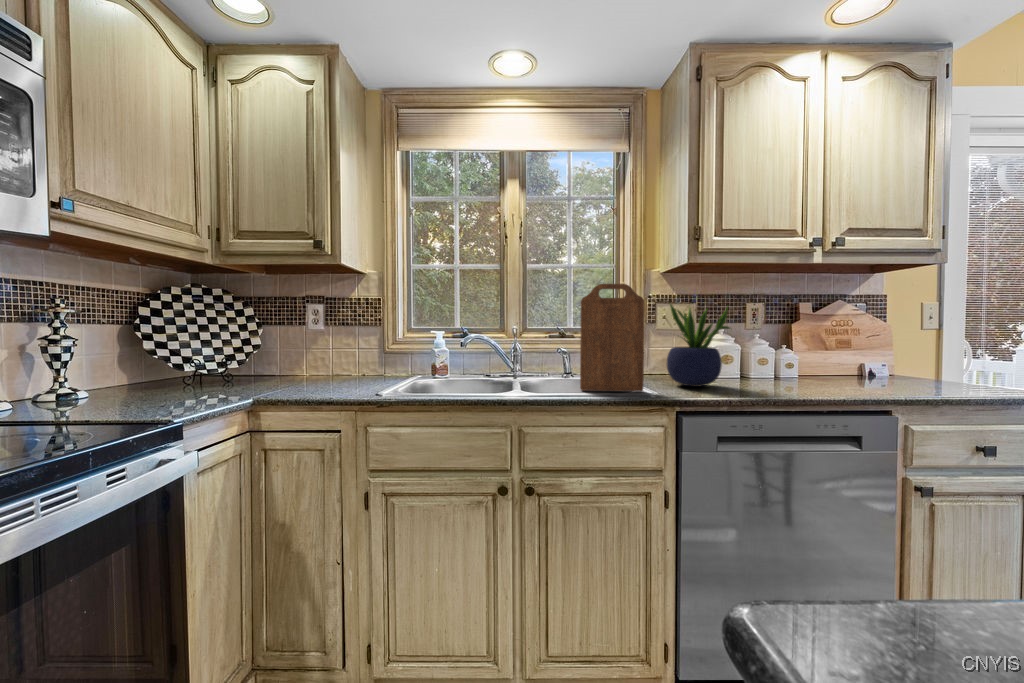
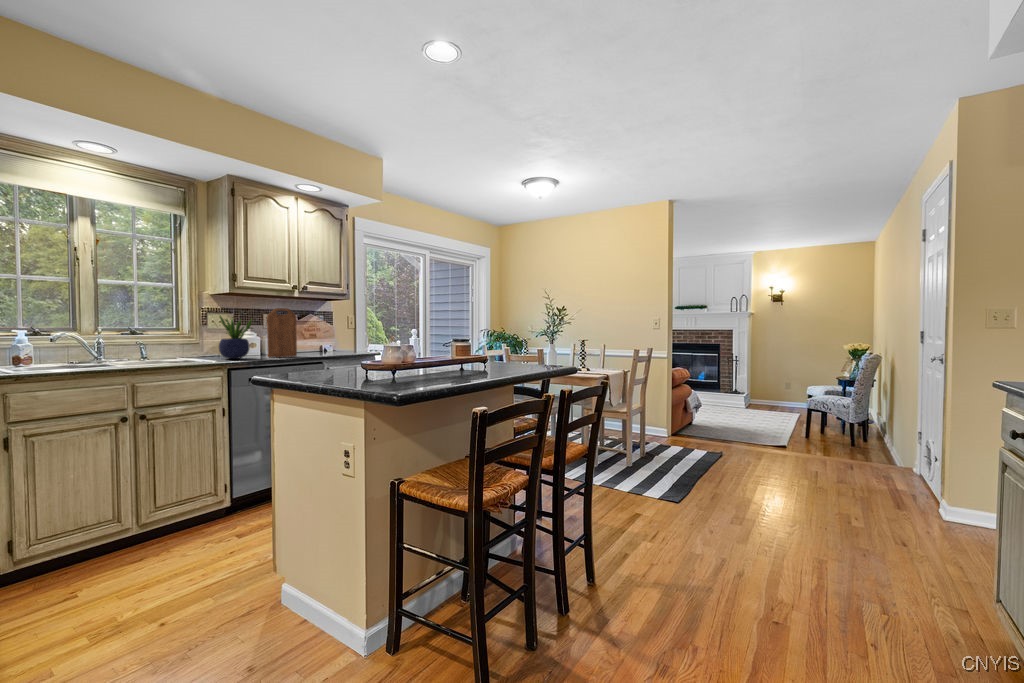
cutting board: present [580,284,644,391] -> present [267,308,297,357]

